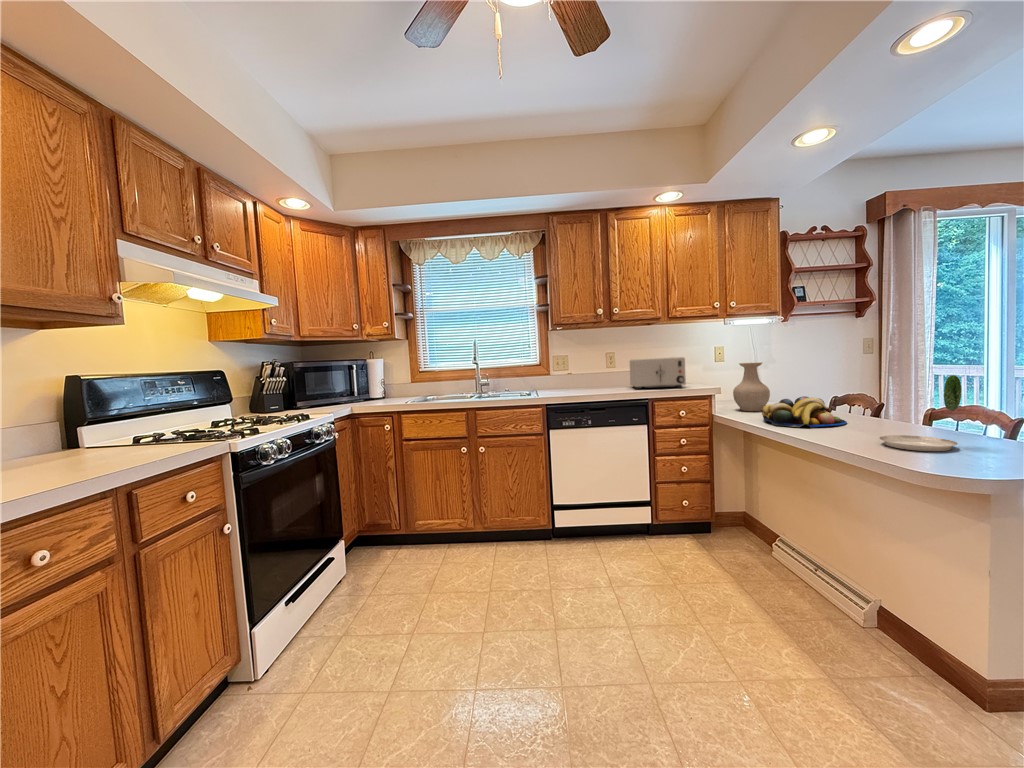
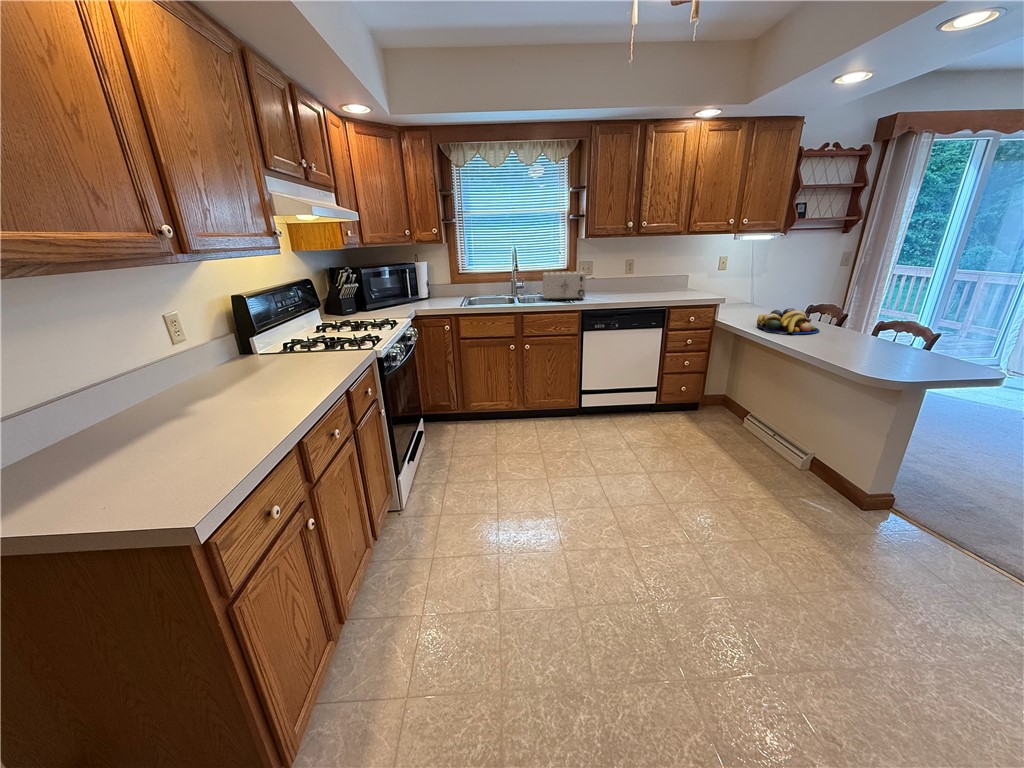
toaster: present [630,357,686,389] -> present [543,271,586,300]
vase: present [733,362,770,411] -> none [732,276,763,317]
plate: present [880,375,961,451] -> none [843,303,908,357]

